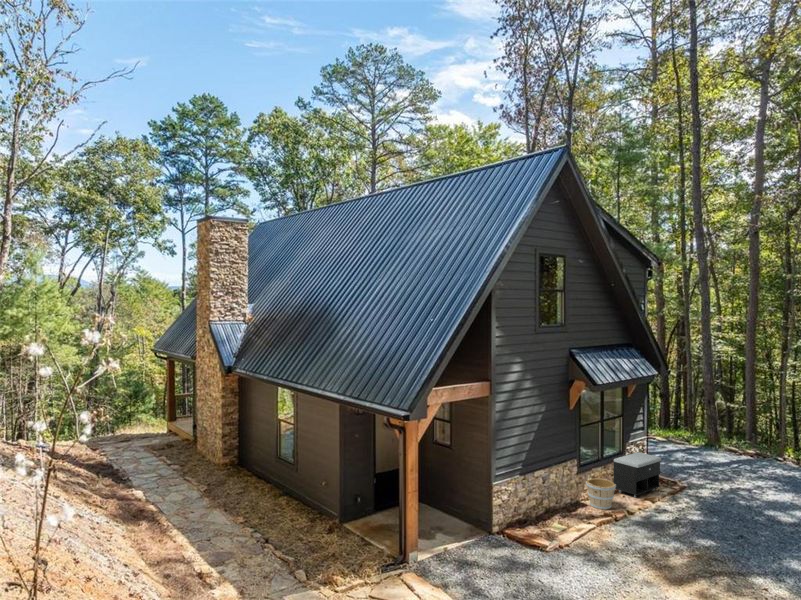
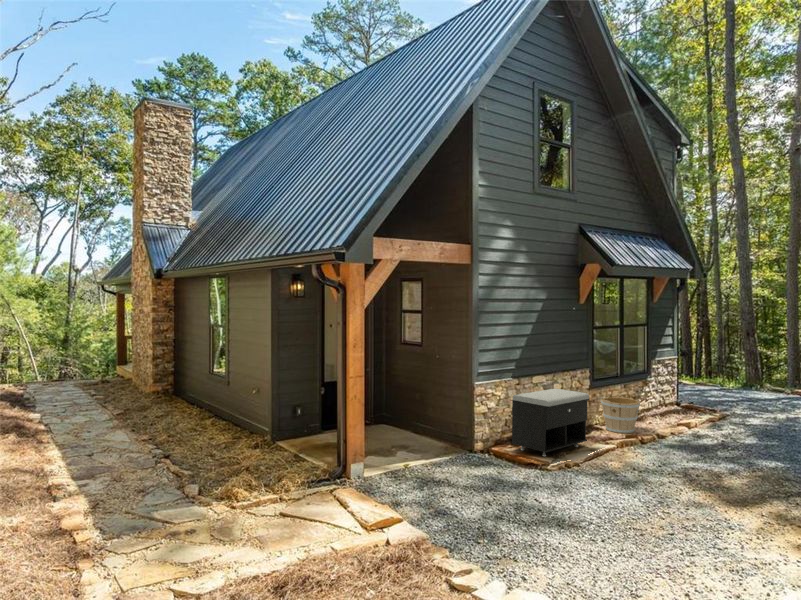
storage bench: present [614,452,661,497] -> present [512,389,589,456]

